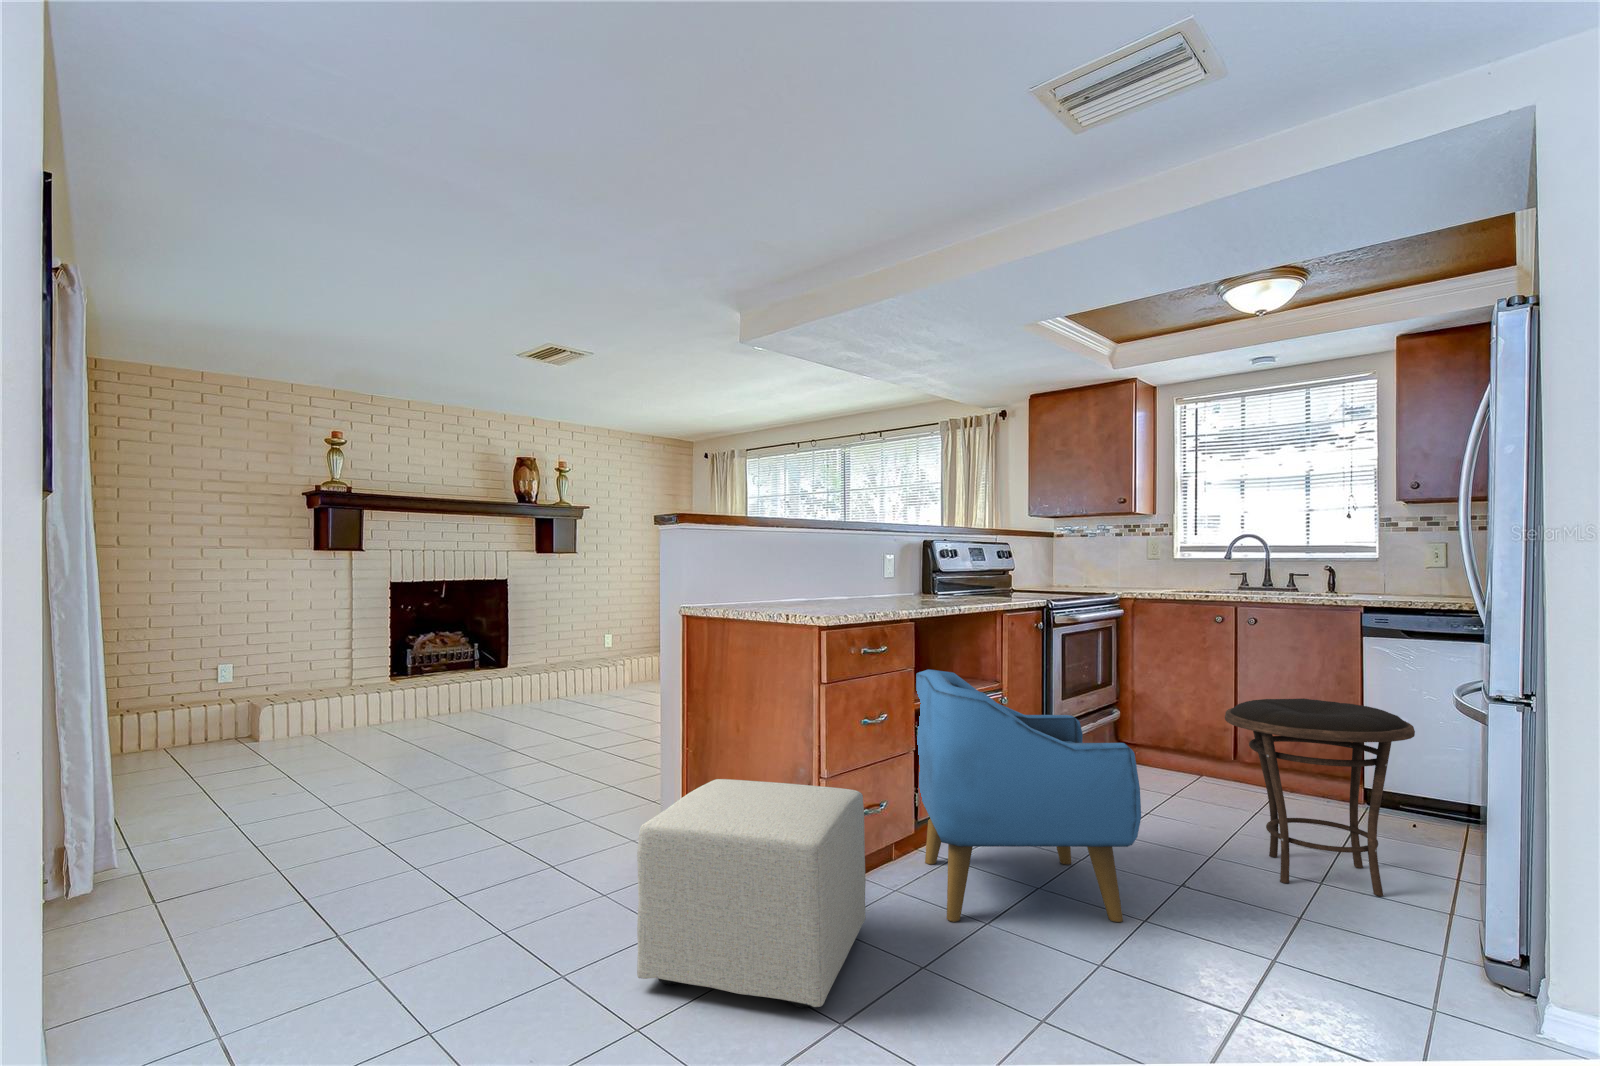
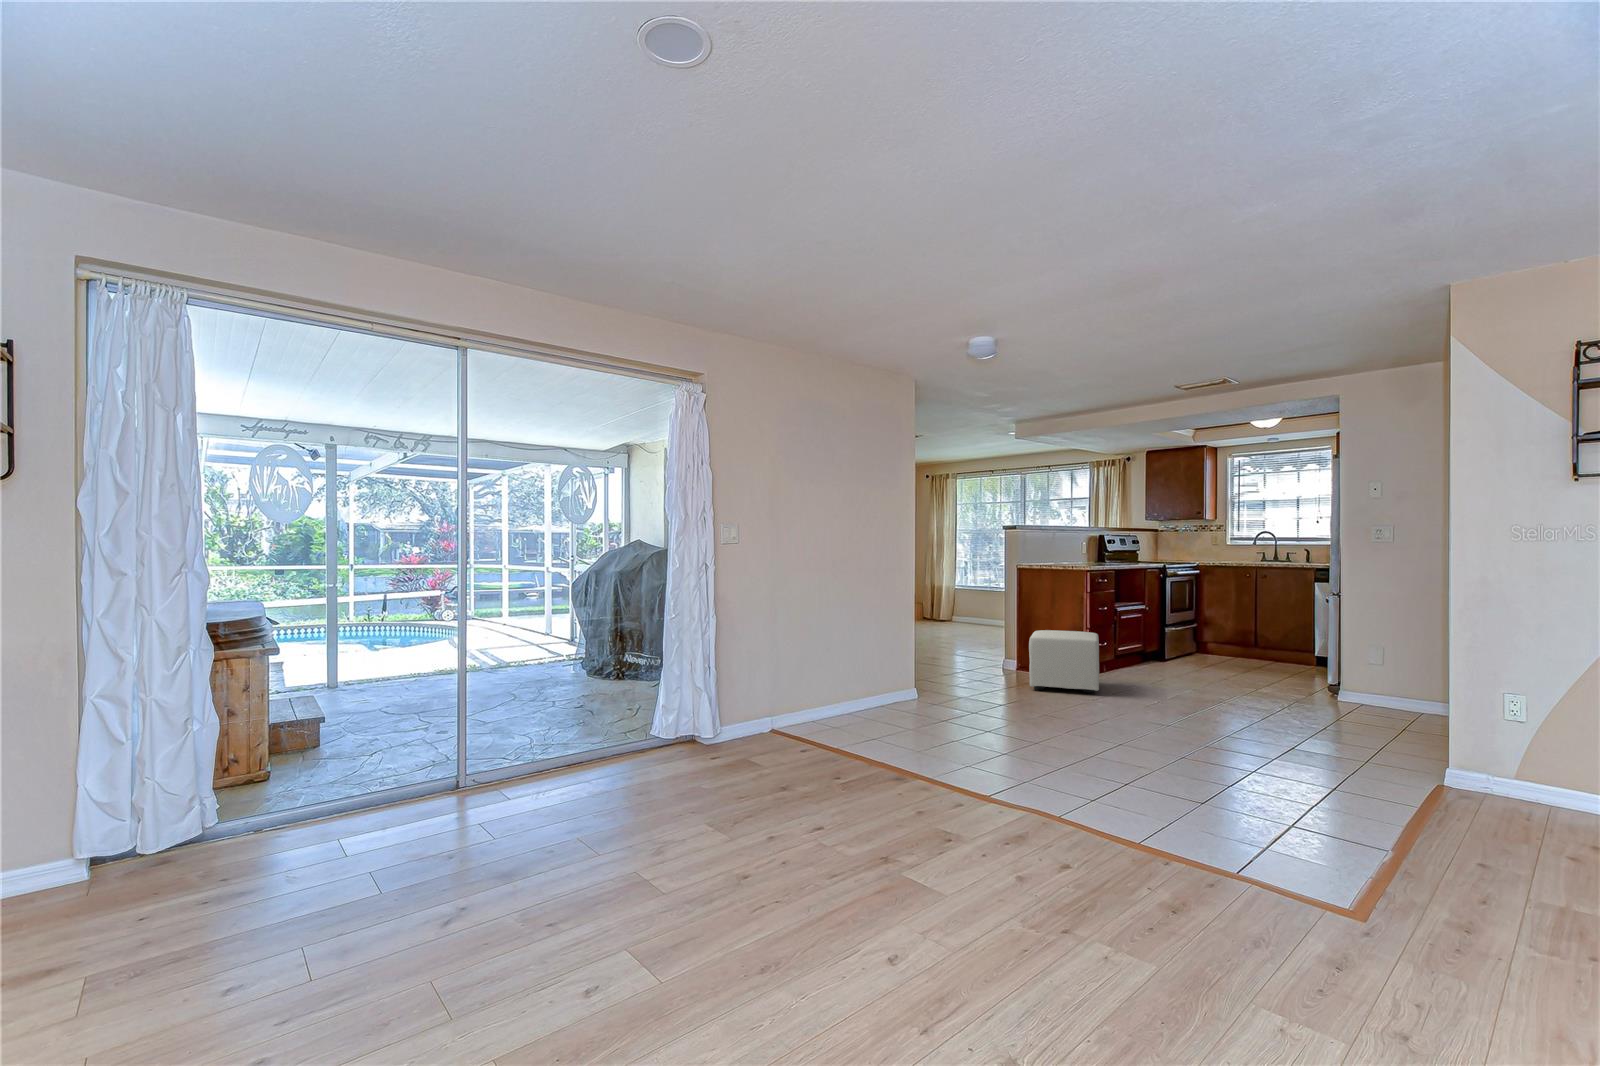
armchair: present [916,669,1141,922] -> none [1106,592,1205,685]
side table: present [1225,698,1415,896] -> none [1243,608,1322,682]

